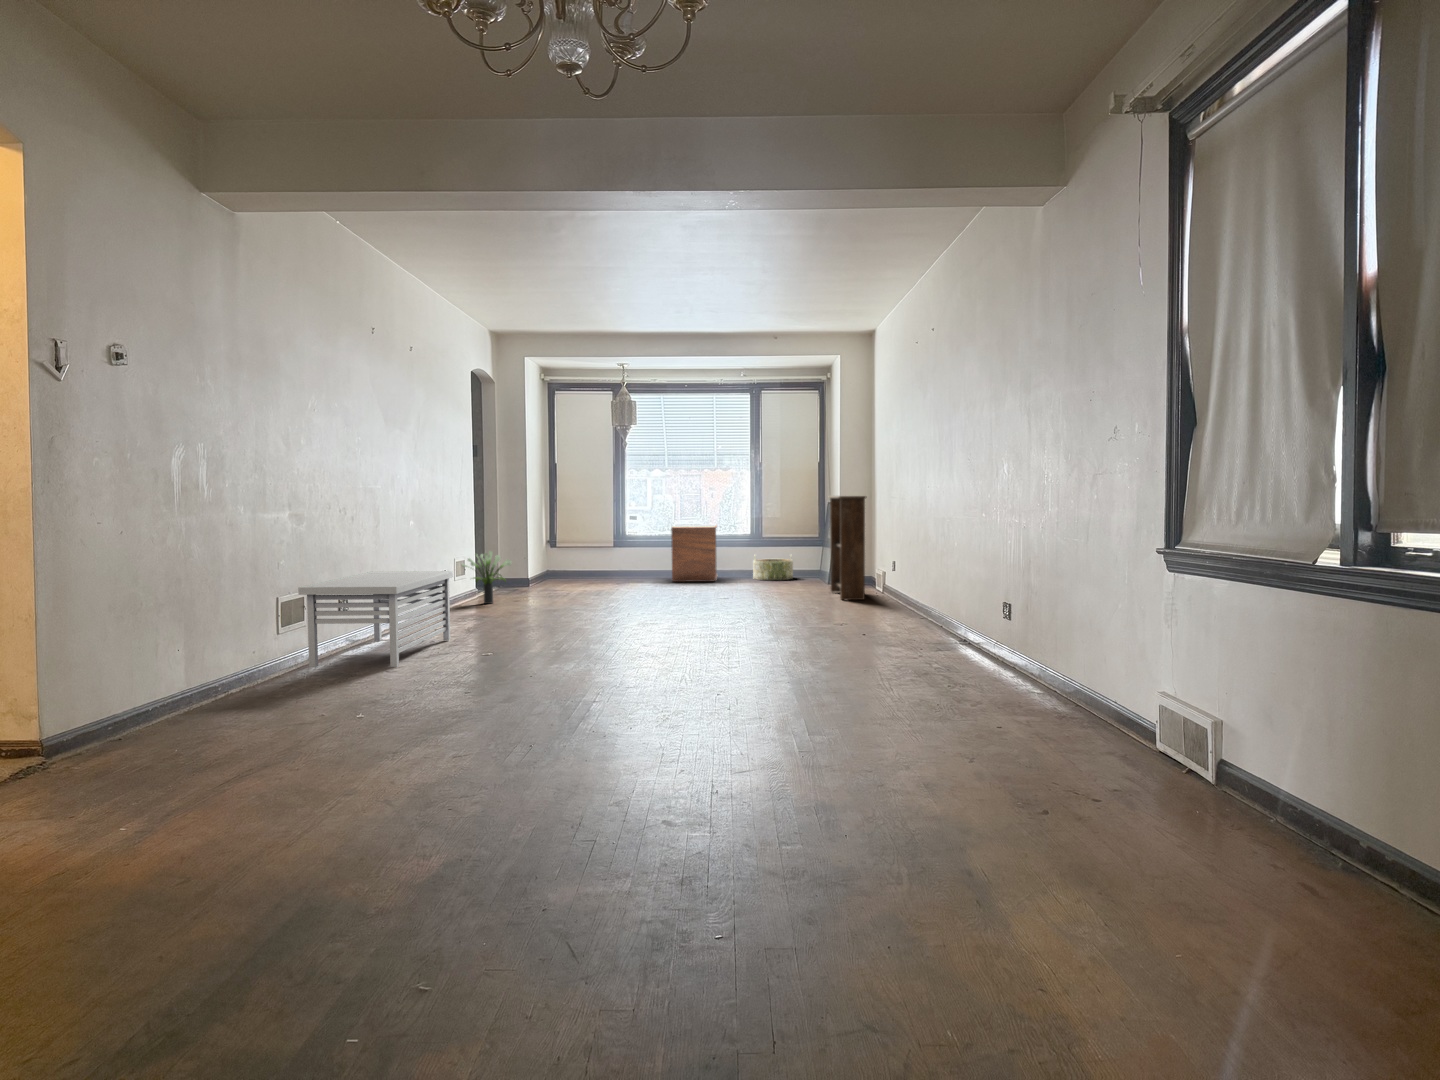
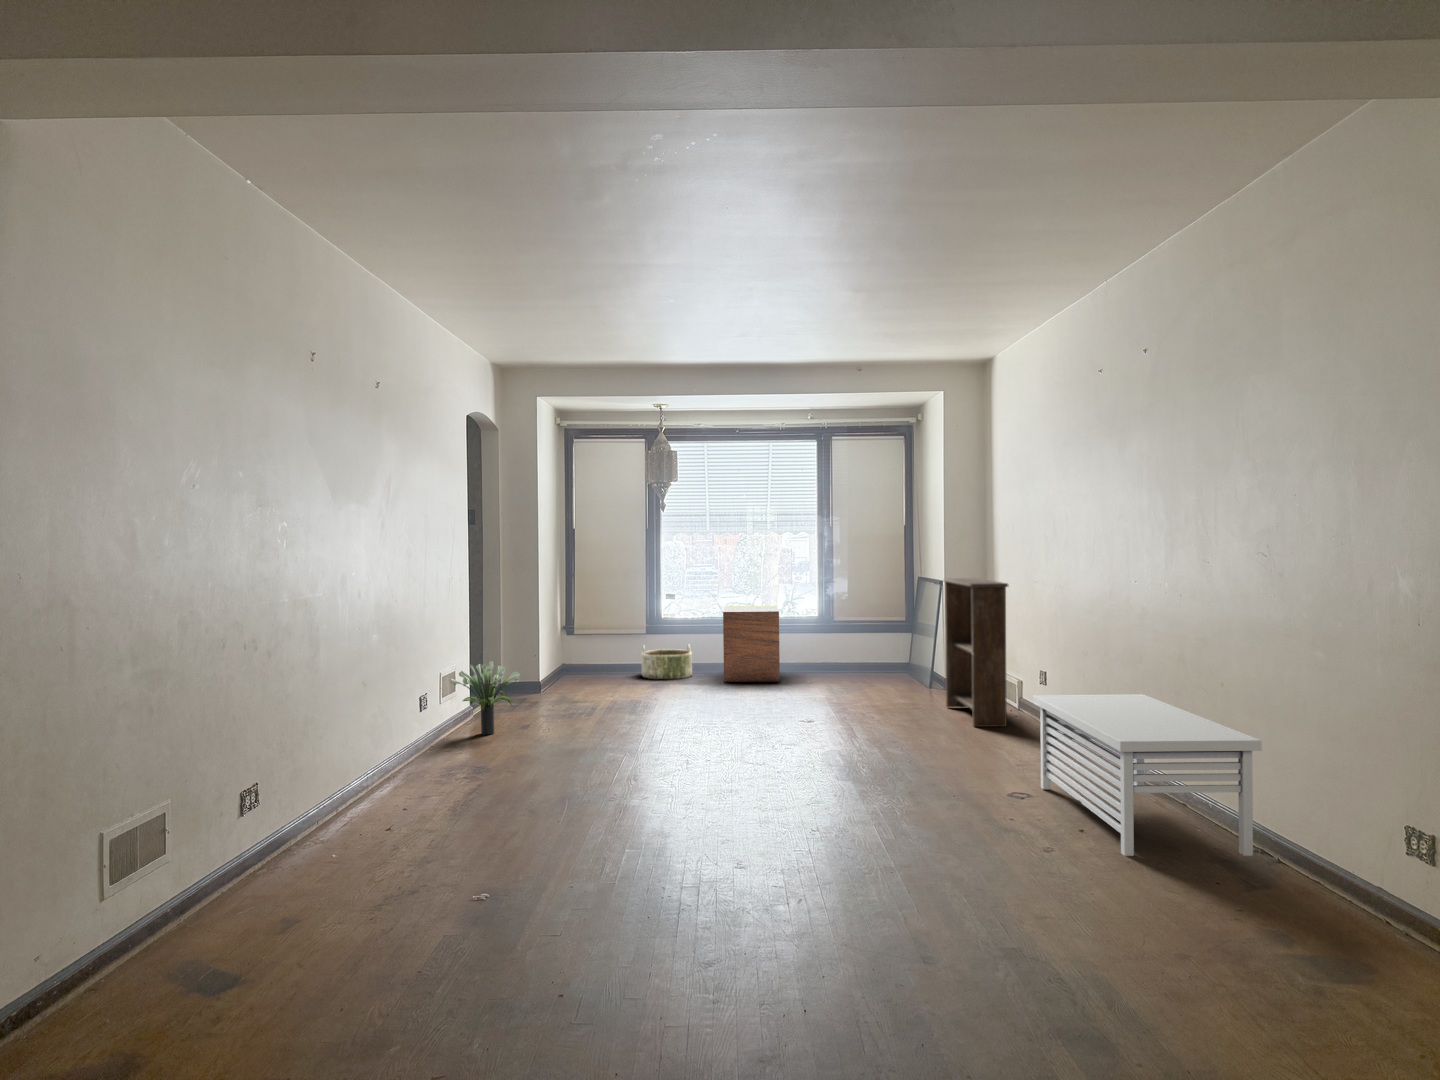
basket: present [753,557,793,580] -> present [641,645,692,679]
storage bench: present [298,571,453,667] -> present [1033,694,1262,856]

